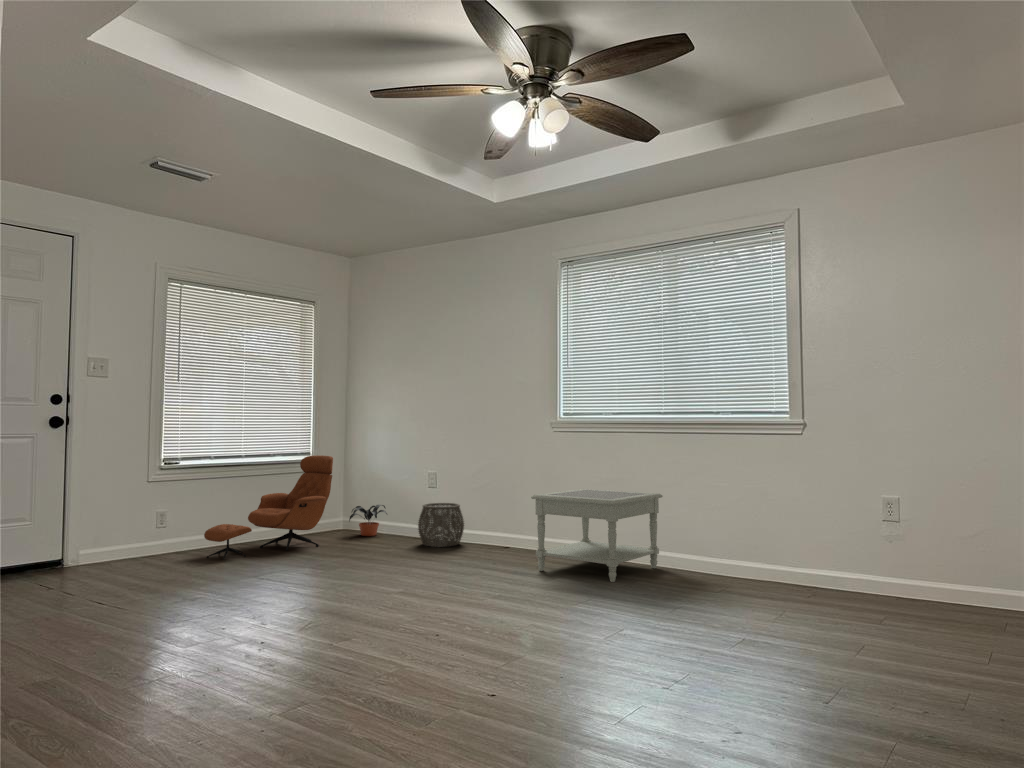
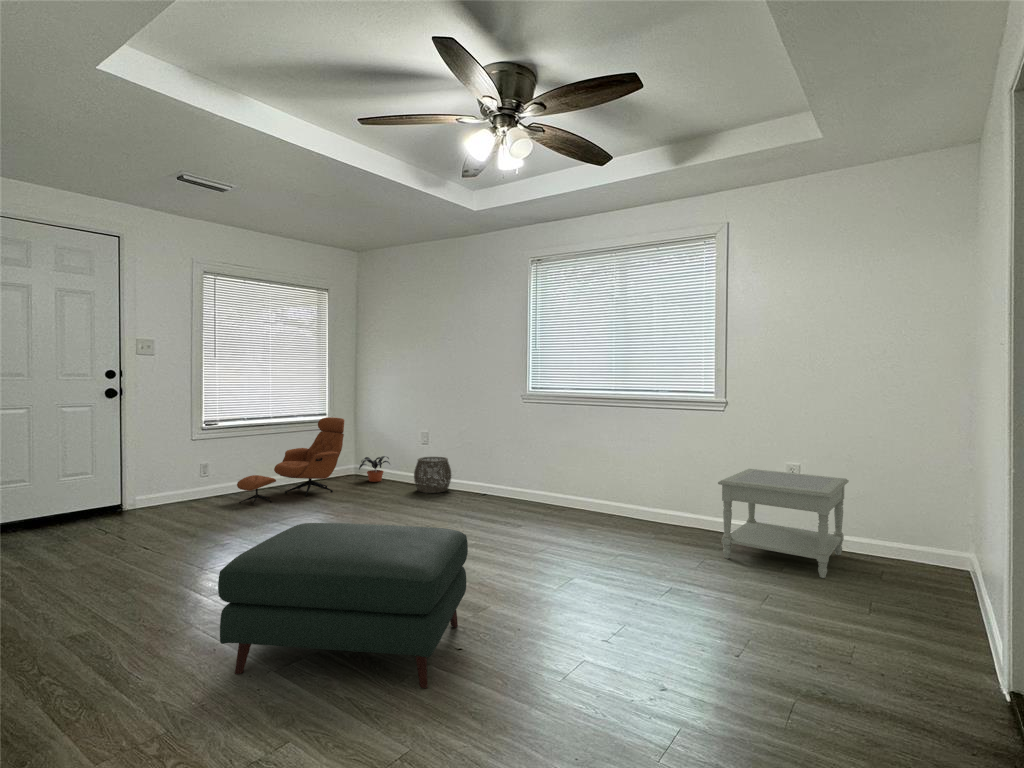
side table: present [531,489,663,582] -> present [718,469,849,578]
ottoman: none [217,553,501,733] -> present [218,523,468,688]

